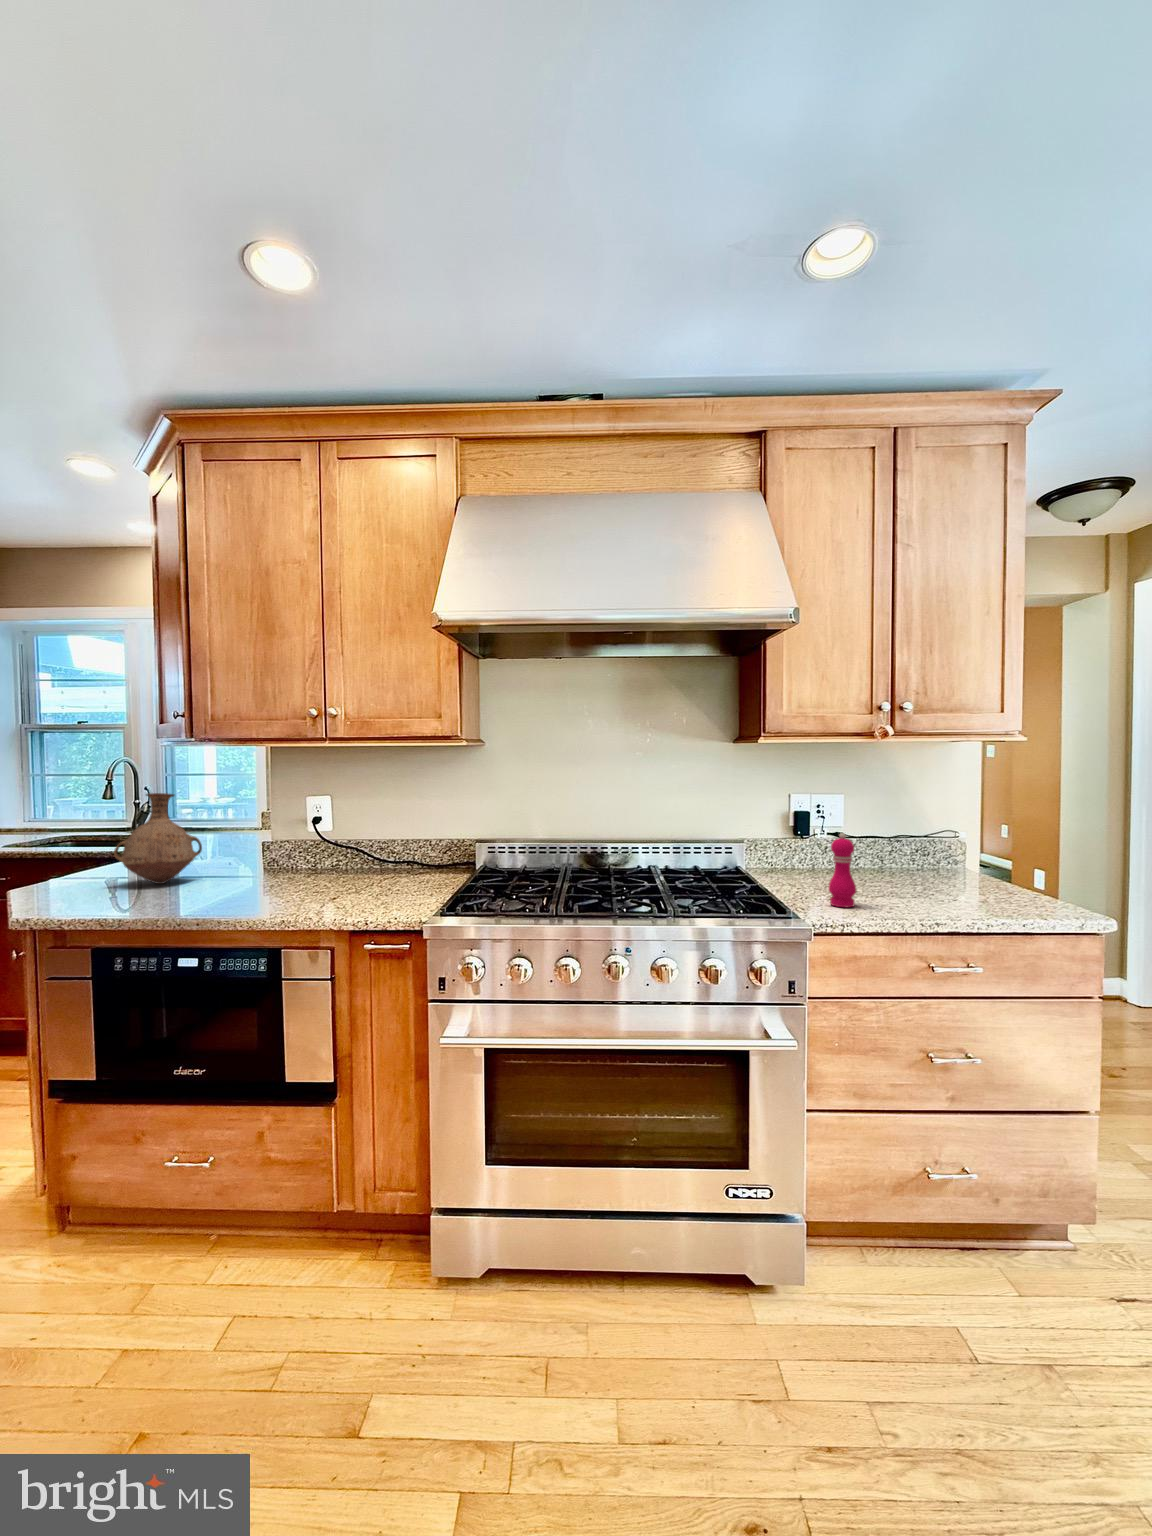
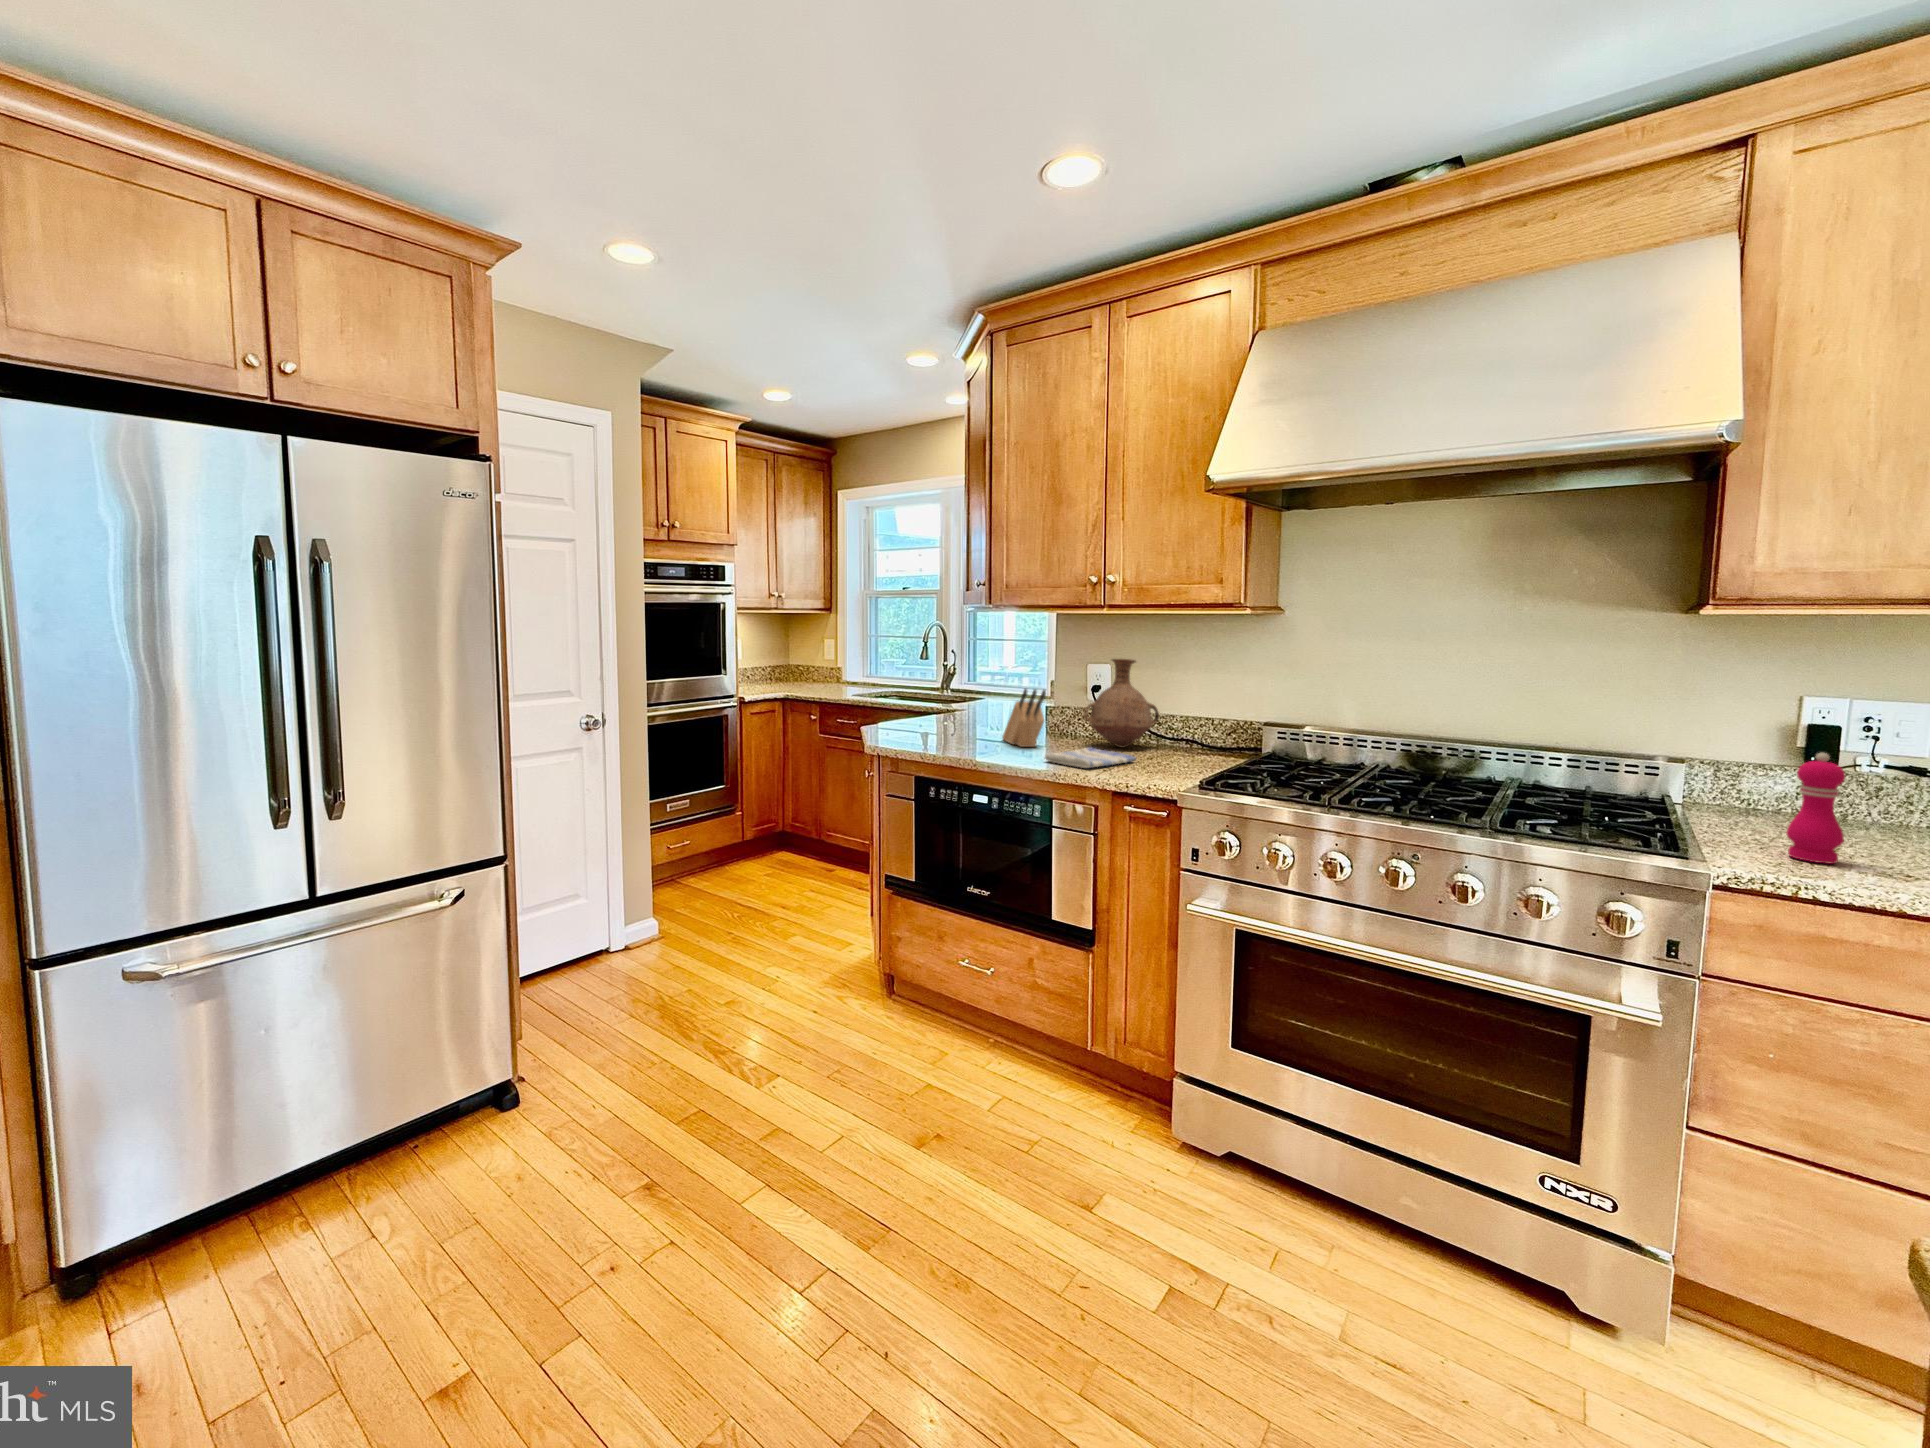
vase: present [114,793,202,884] -> present [1084,659,1159,747]
knife block: none [213,828,265,893] -> present [1002,689,1046,747]
dish towel: none [268,884,368,909] -> present [1045,747,1136,768]

